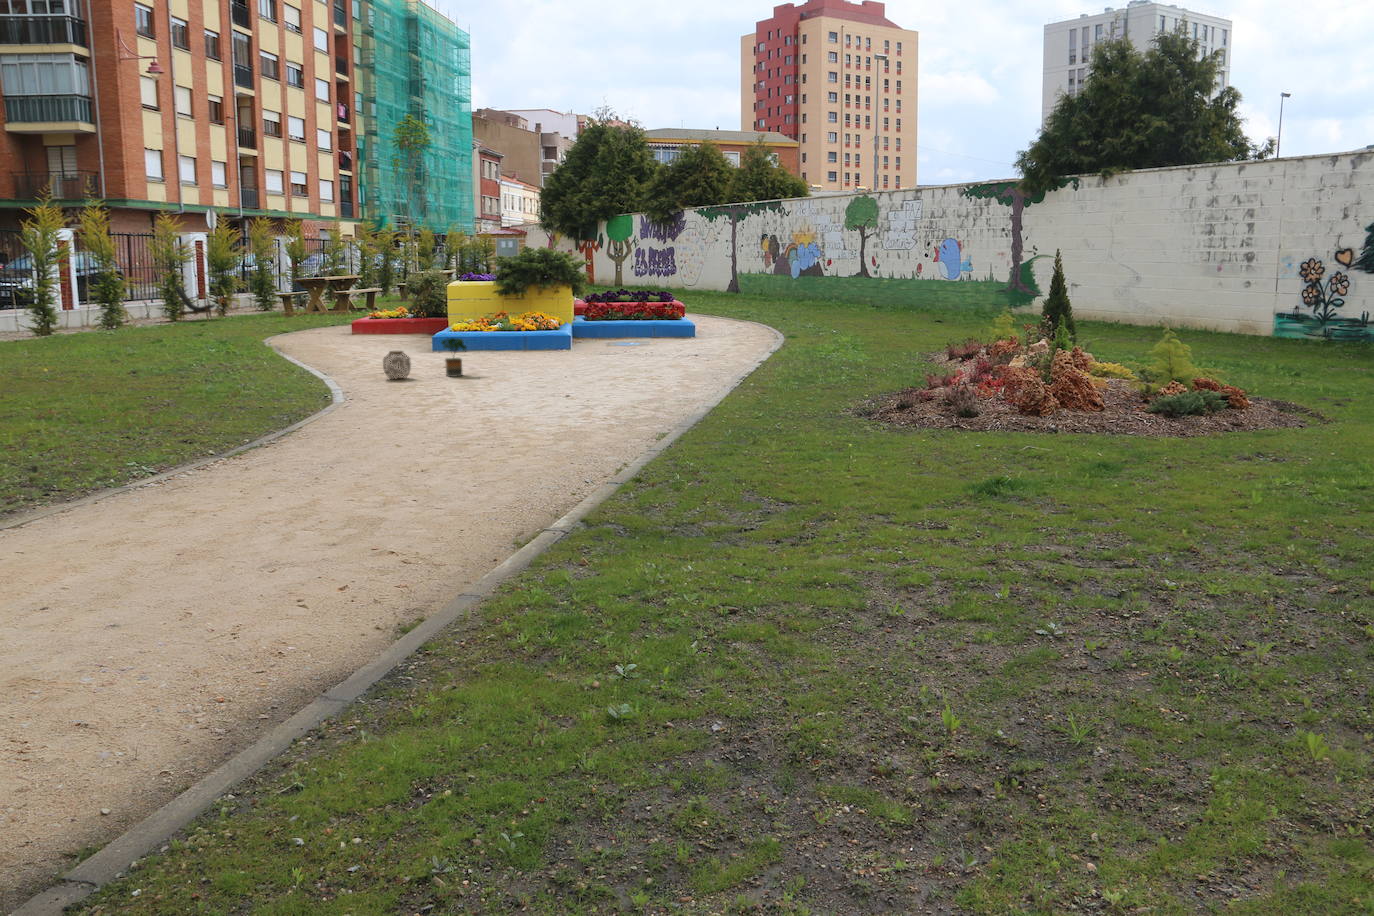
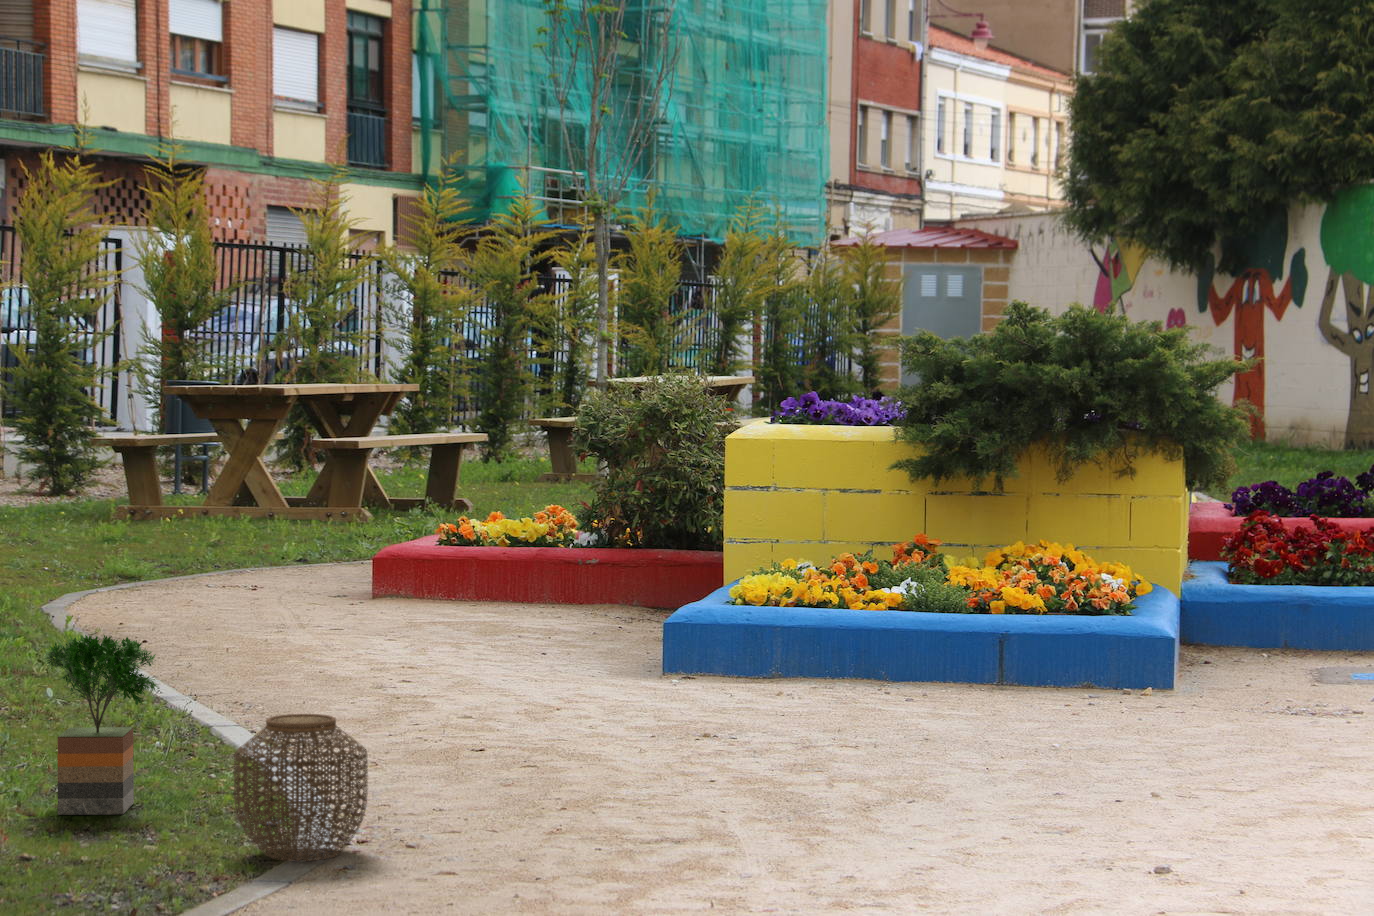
lounge chair: present [175,286,215,321] -> none [58,439,169,540]
potted tree: present [441,338,467,377] -> present [44,635,157,815]

